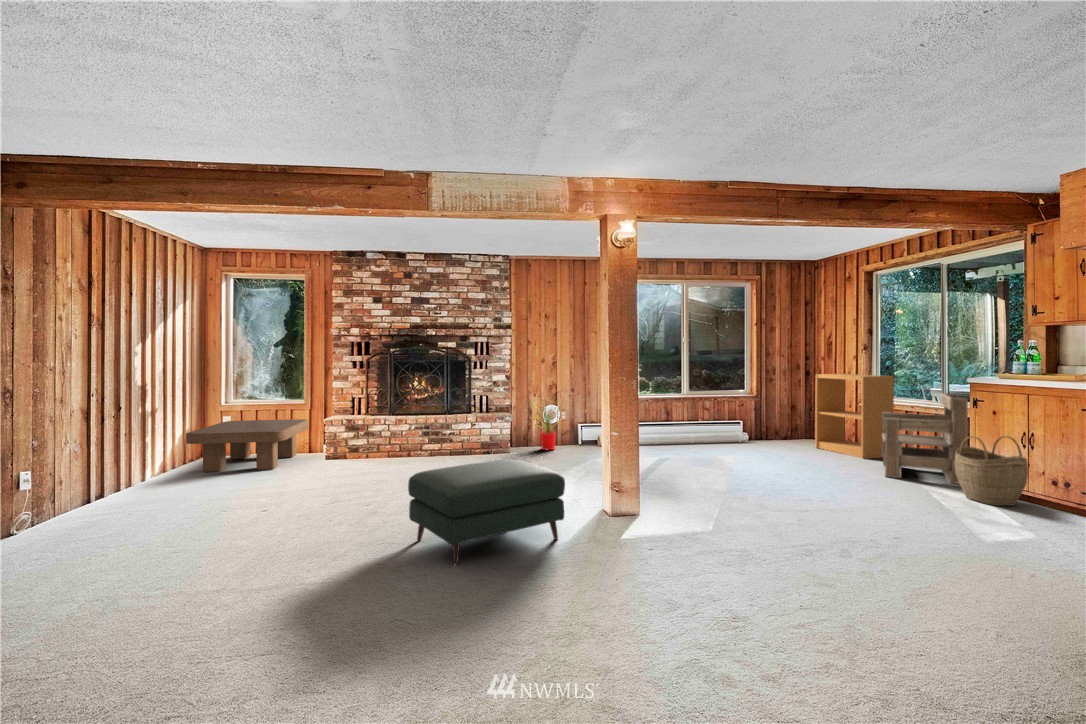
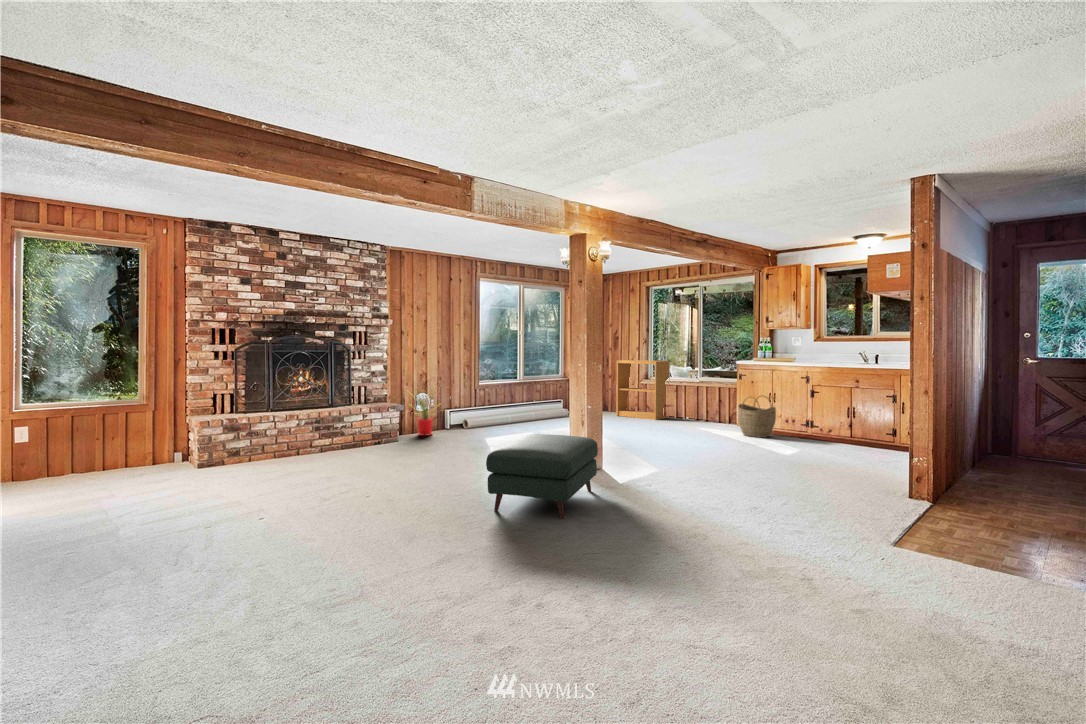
armchair: present [882,394,969,484] -> none [674,372,732,429]
coffee table: present [186,419,308,472] -> none [16,424,172,501]

